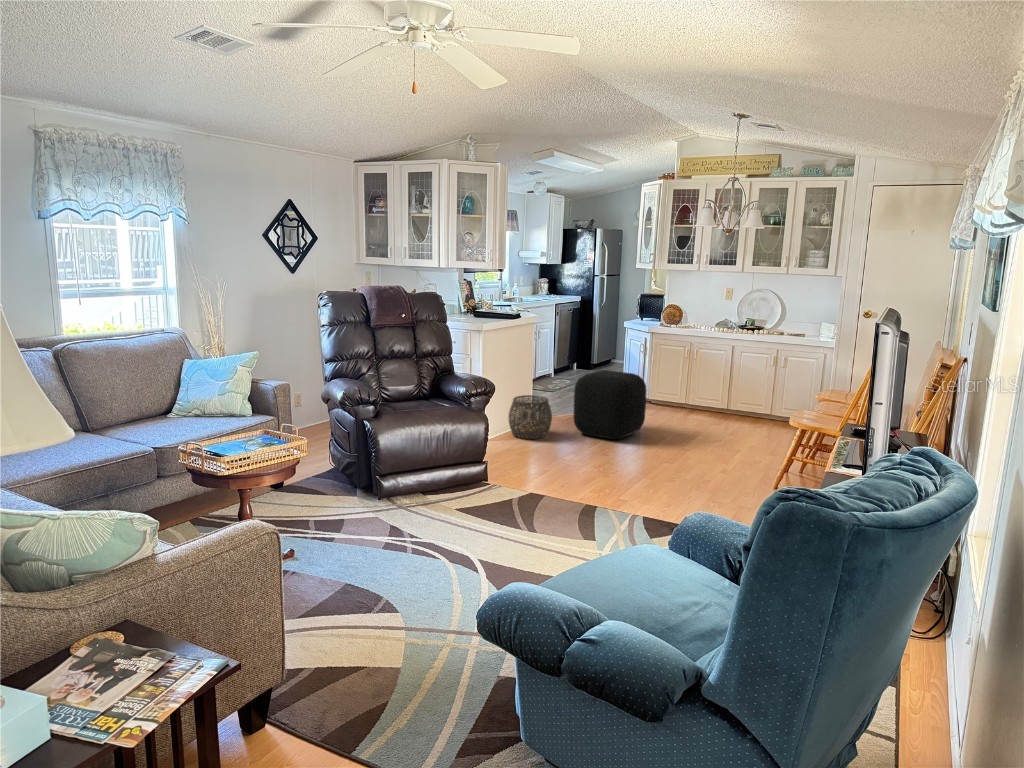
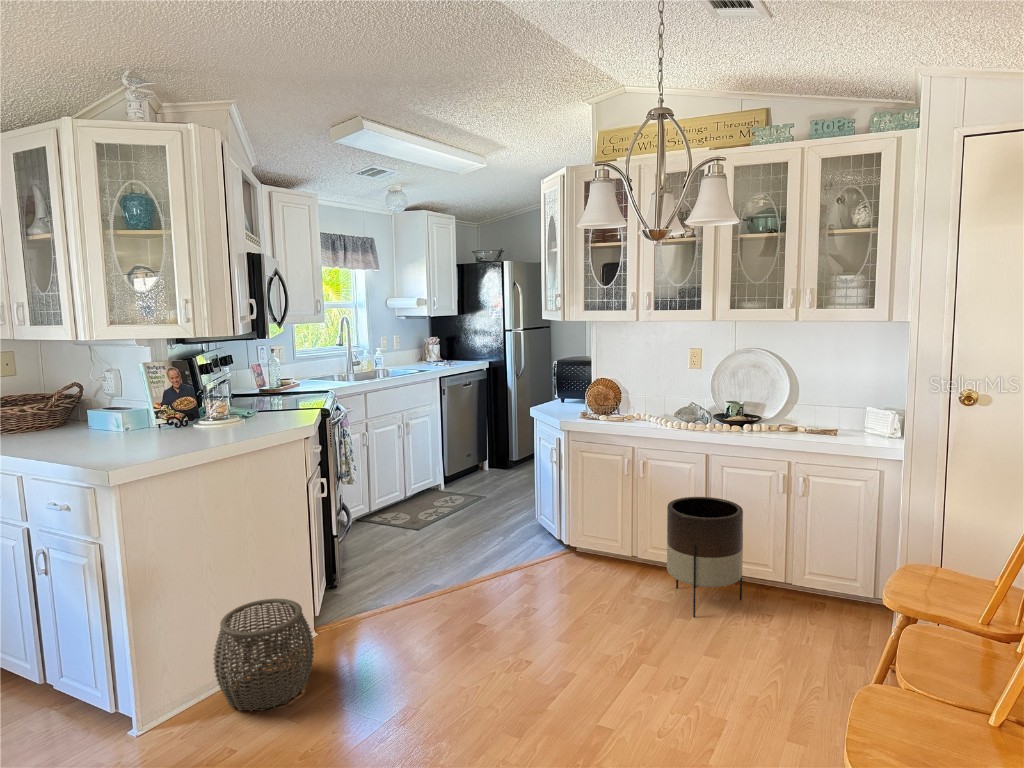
planter: none [711,367,753,425] -> present [667,497,743,617]
ottoman: present [573,370,647,439] -> none [360,533,518,702]

